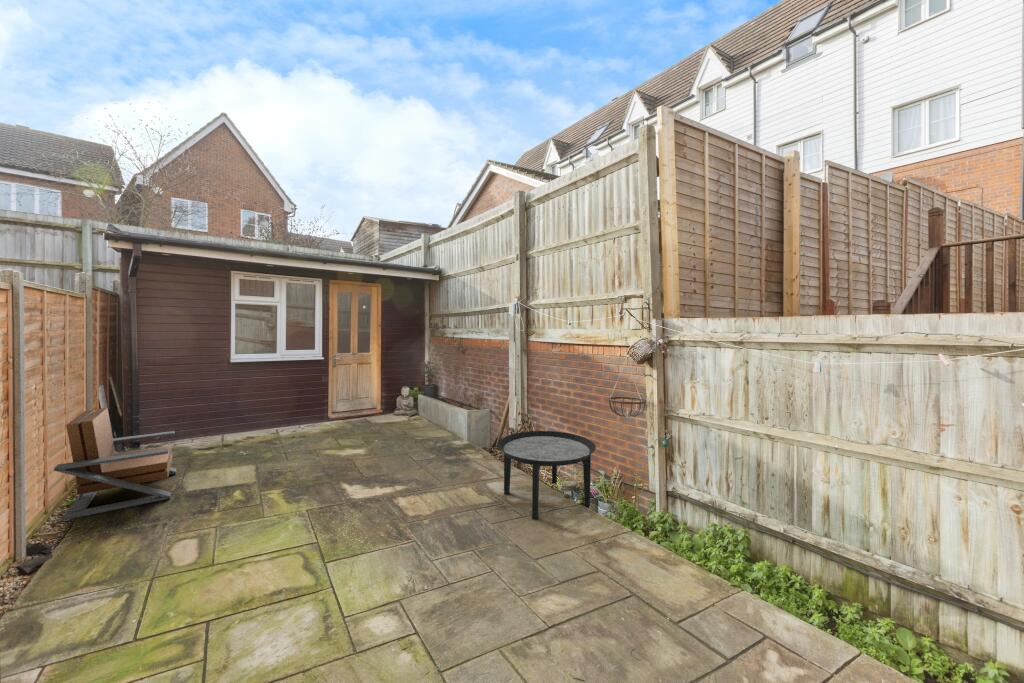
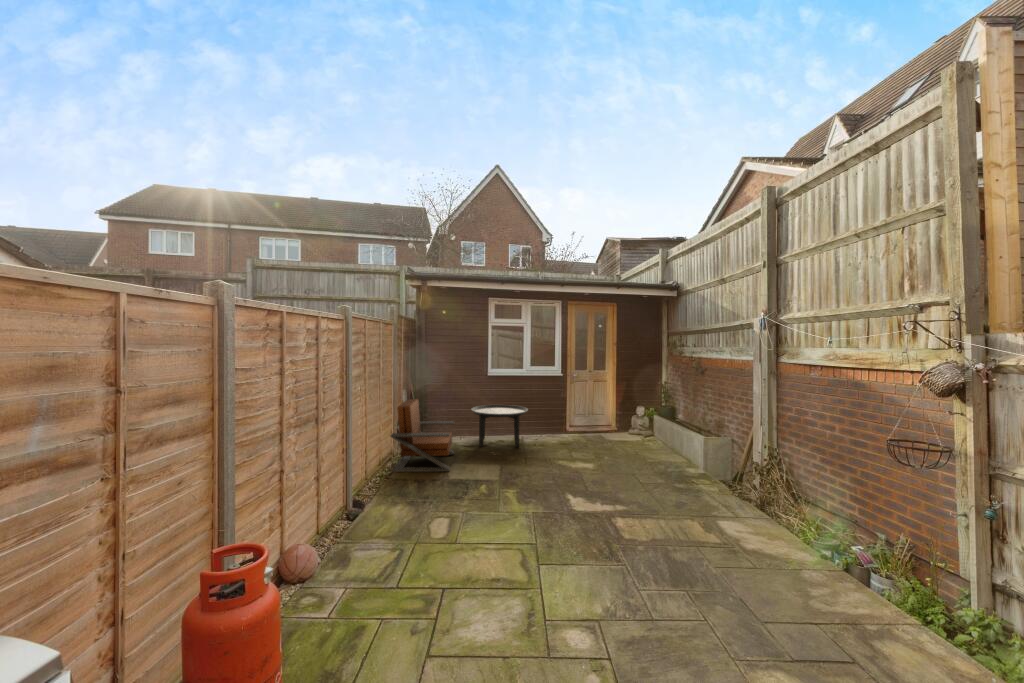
round table: present [498,431,596,520] -> present [471,405,528,447]

